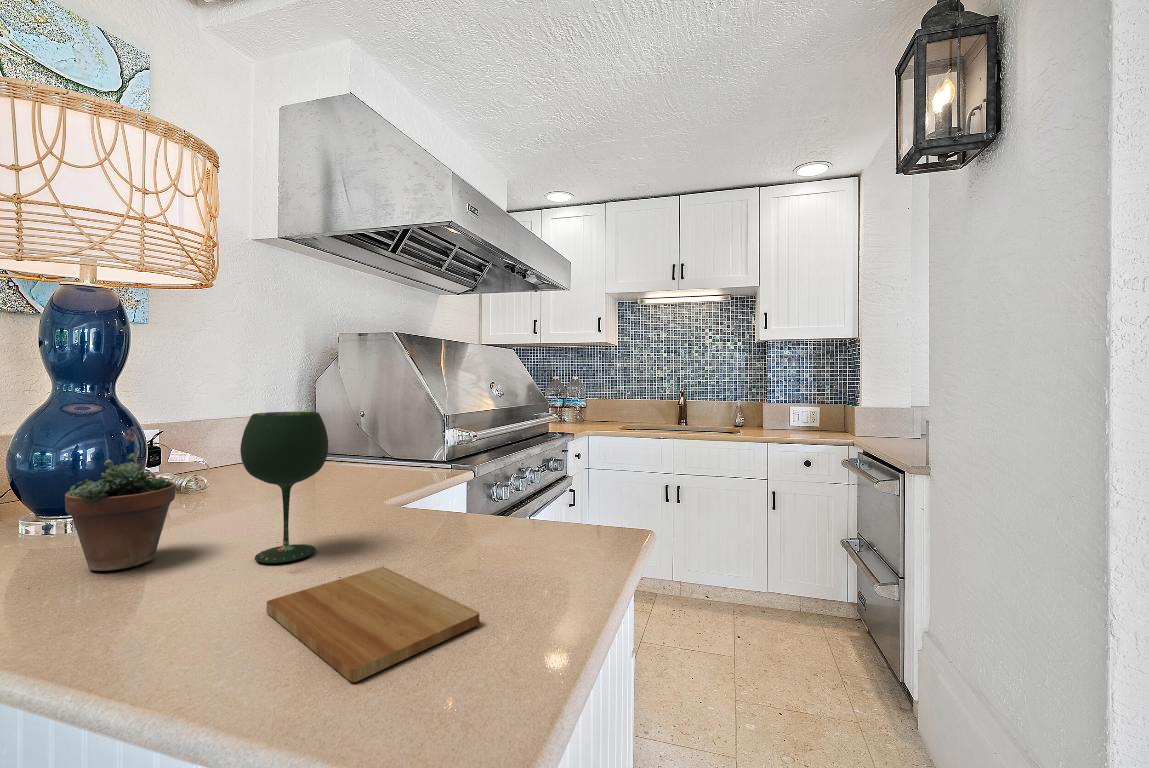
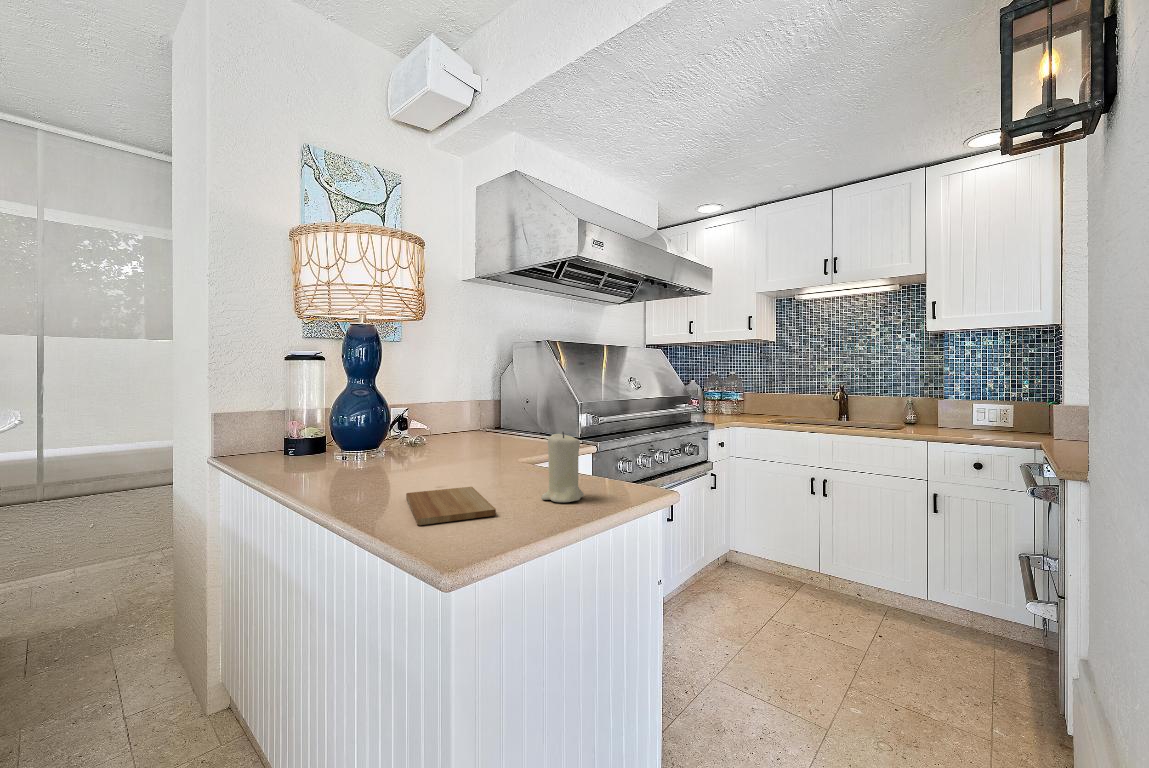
wine glass: present [240,412,328,563] -> none [411,396,457,481]
succulent plant: present [65,427,176,571] -> none [340,403,387,476]
candle: none [512,466,572,576] -> present [541,432,584,502]

